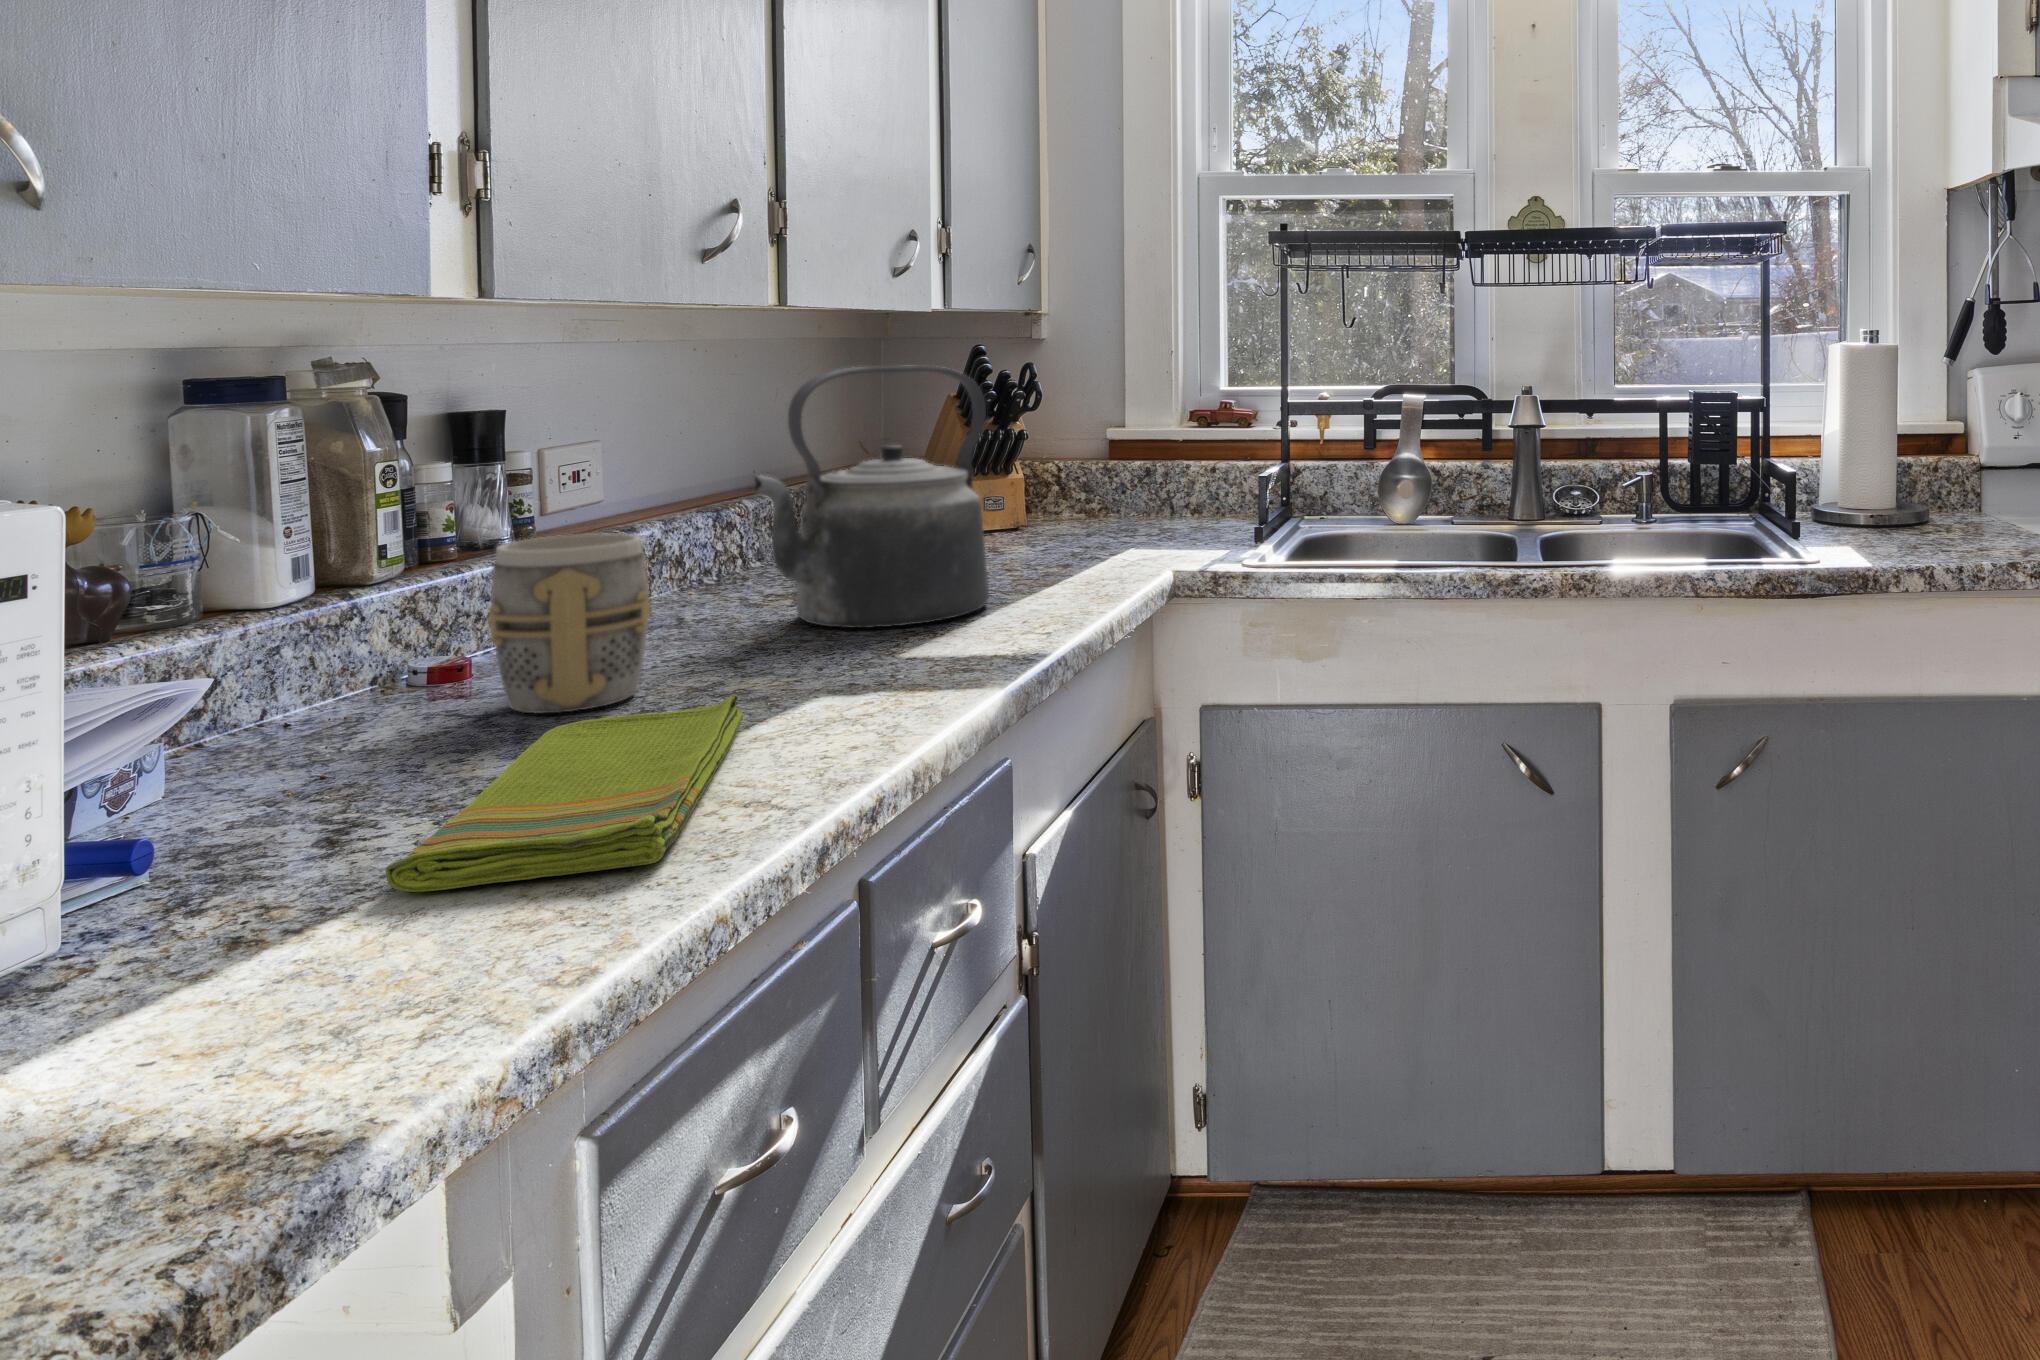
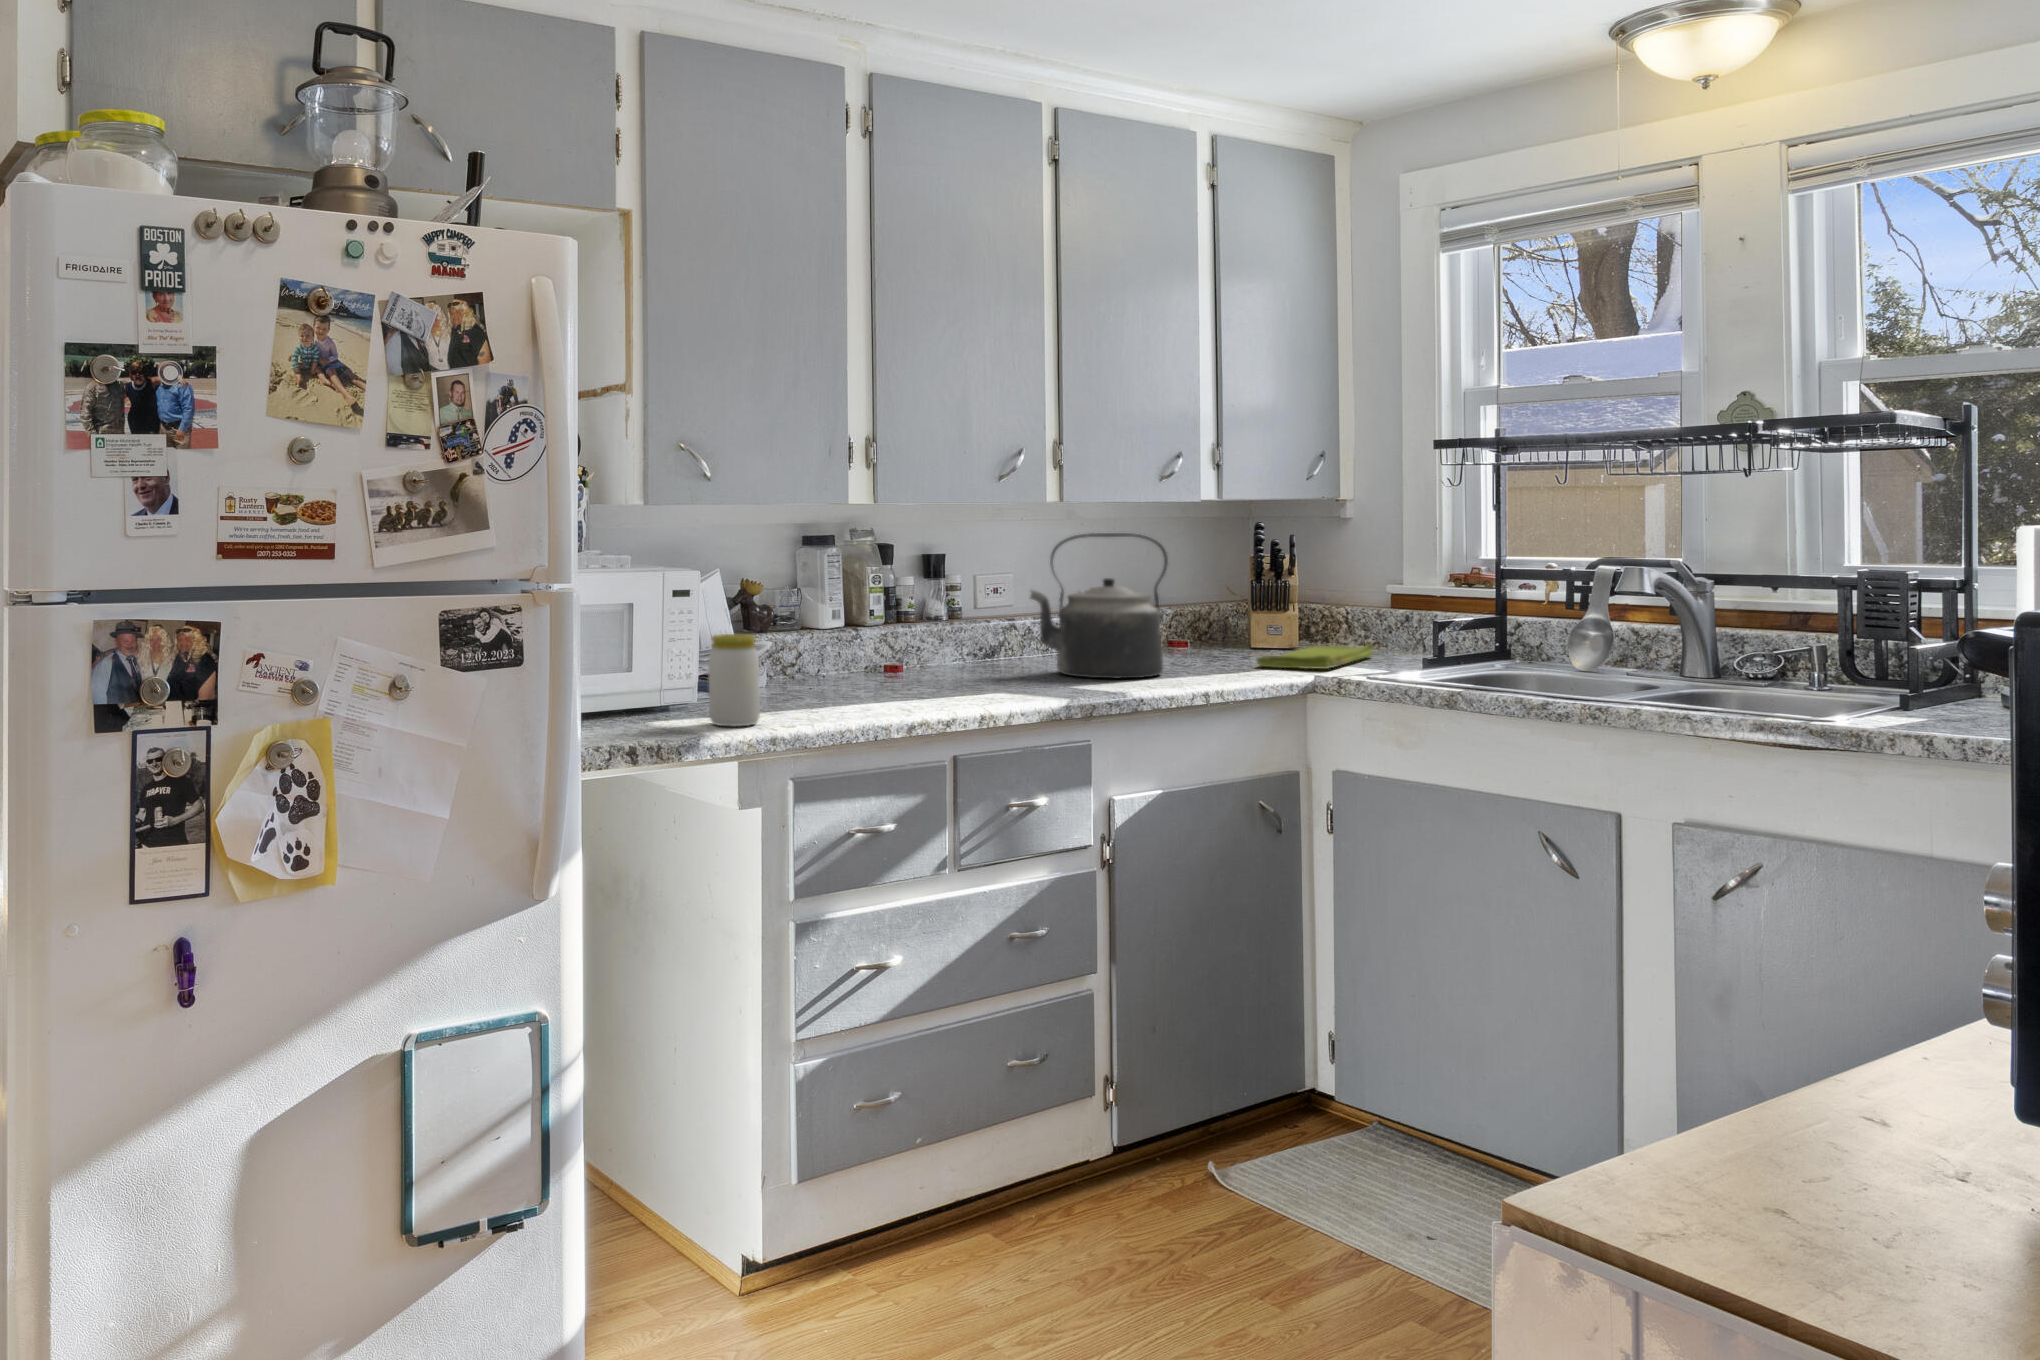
mug: present [487,533,652,714] -> none [886,608,949,685]
dish towel: present [386,695,743,892] -> present [1257,644,1373,669]
jar: none [195,711,419,1056] -> present [708,634,760,726]

